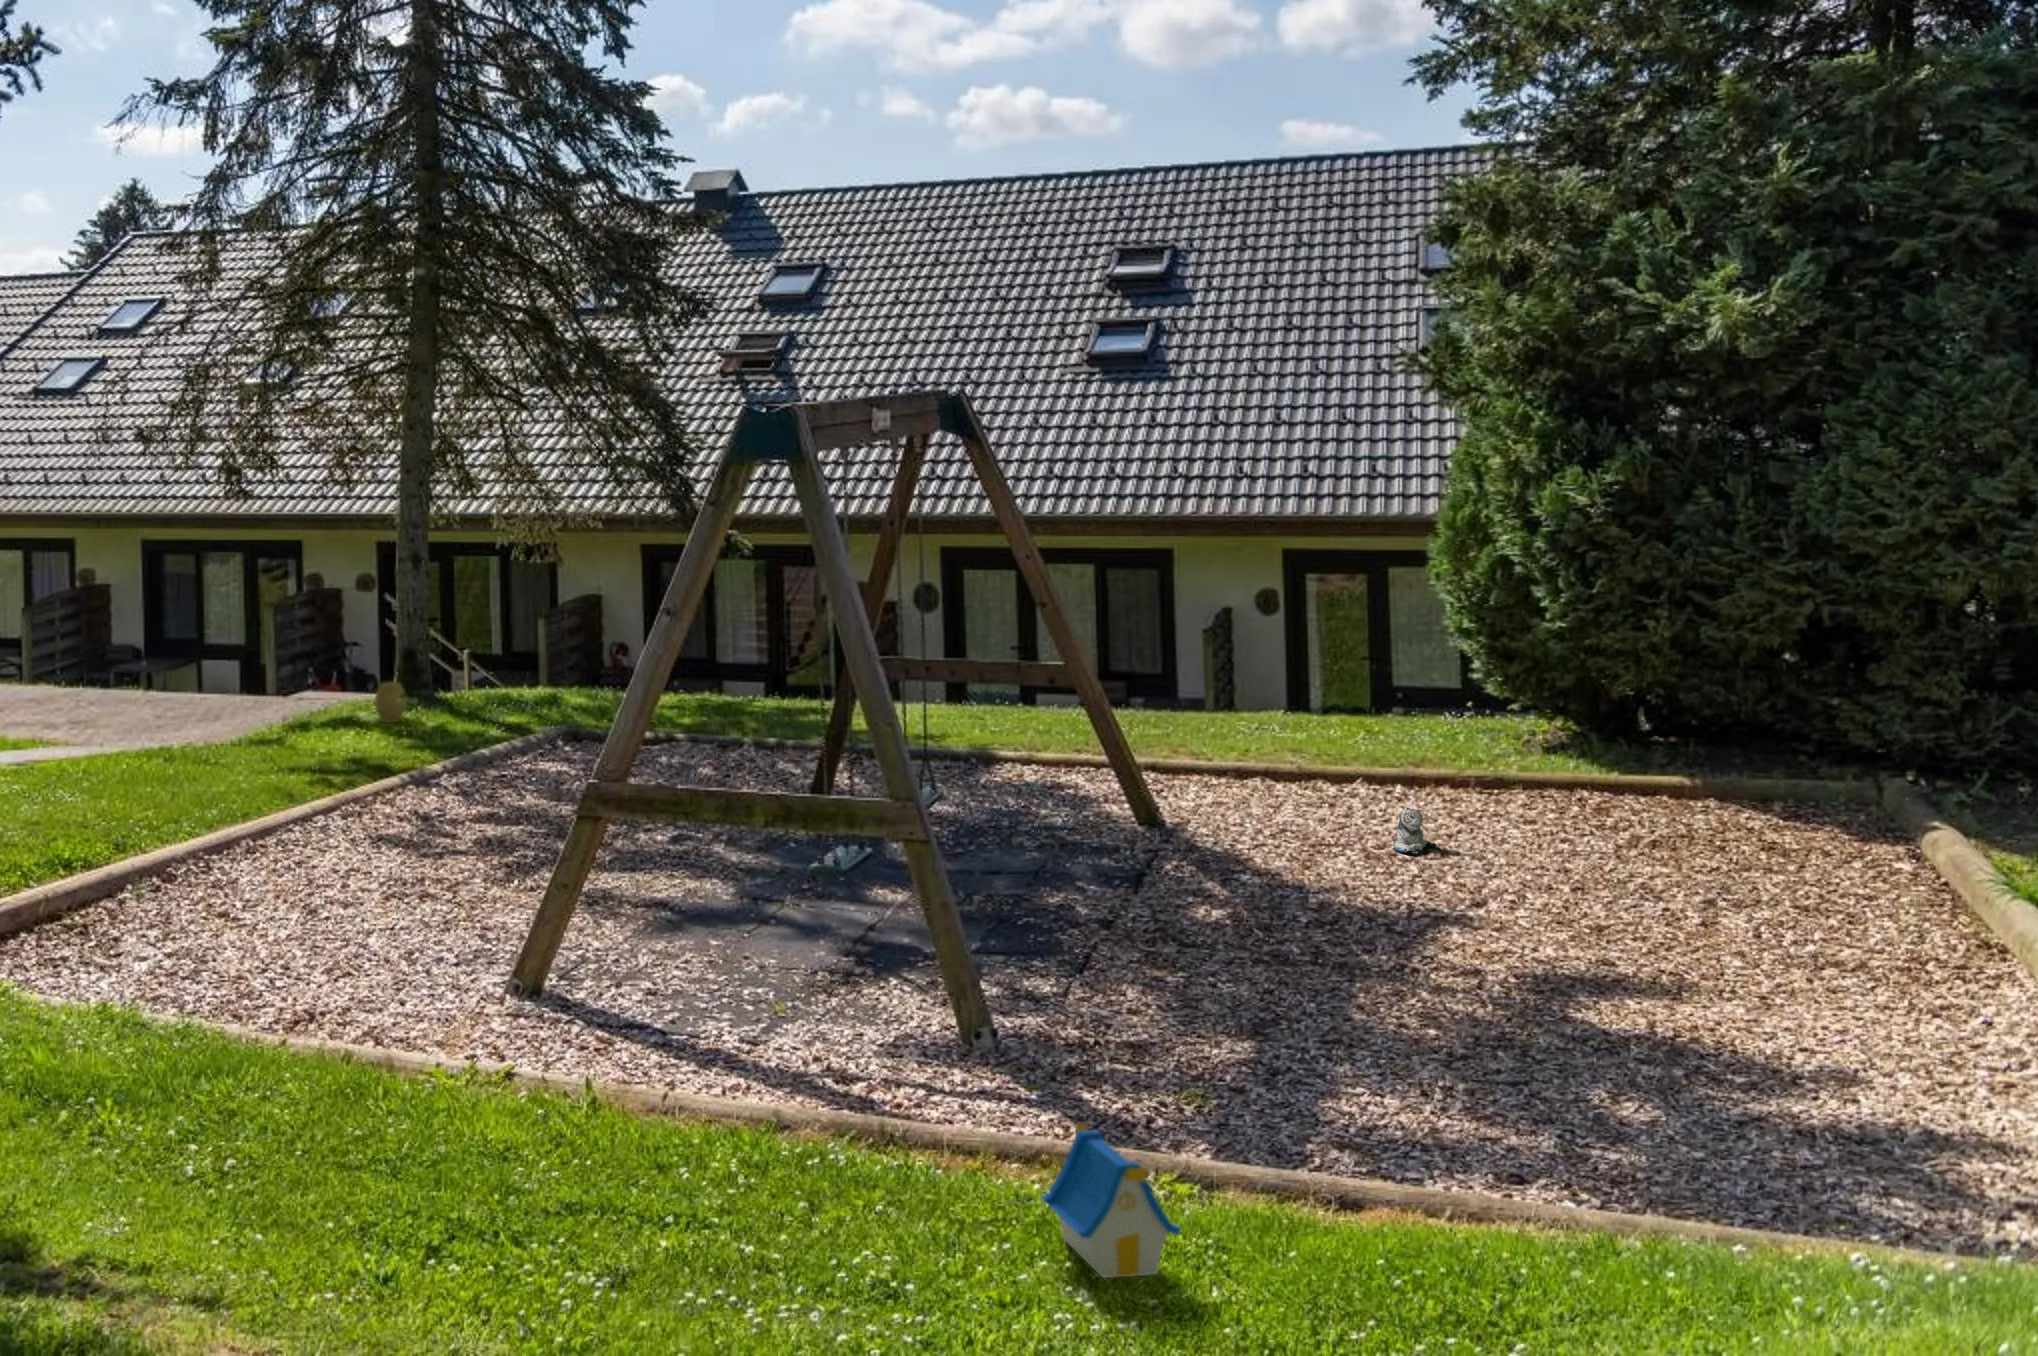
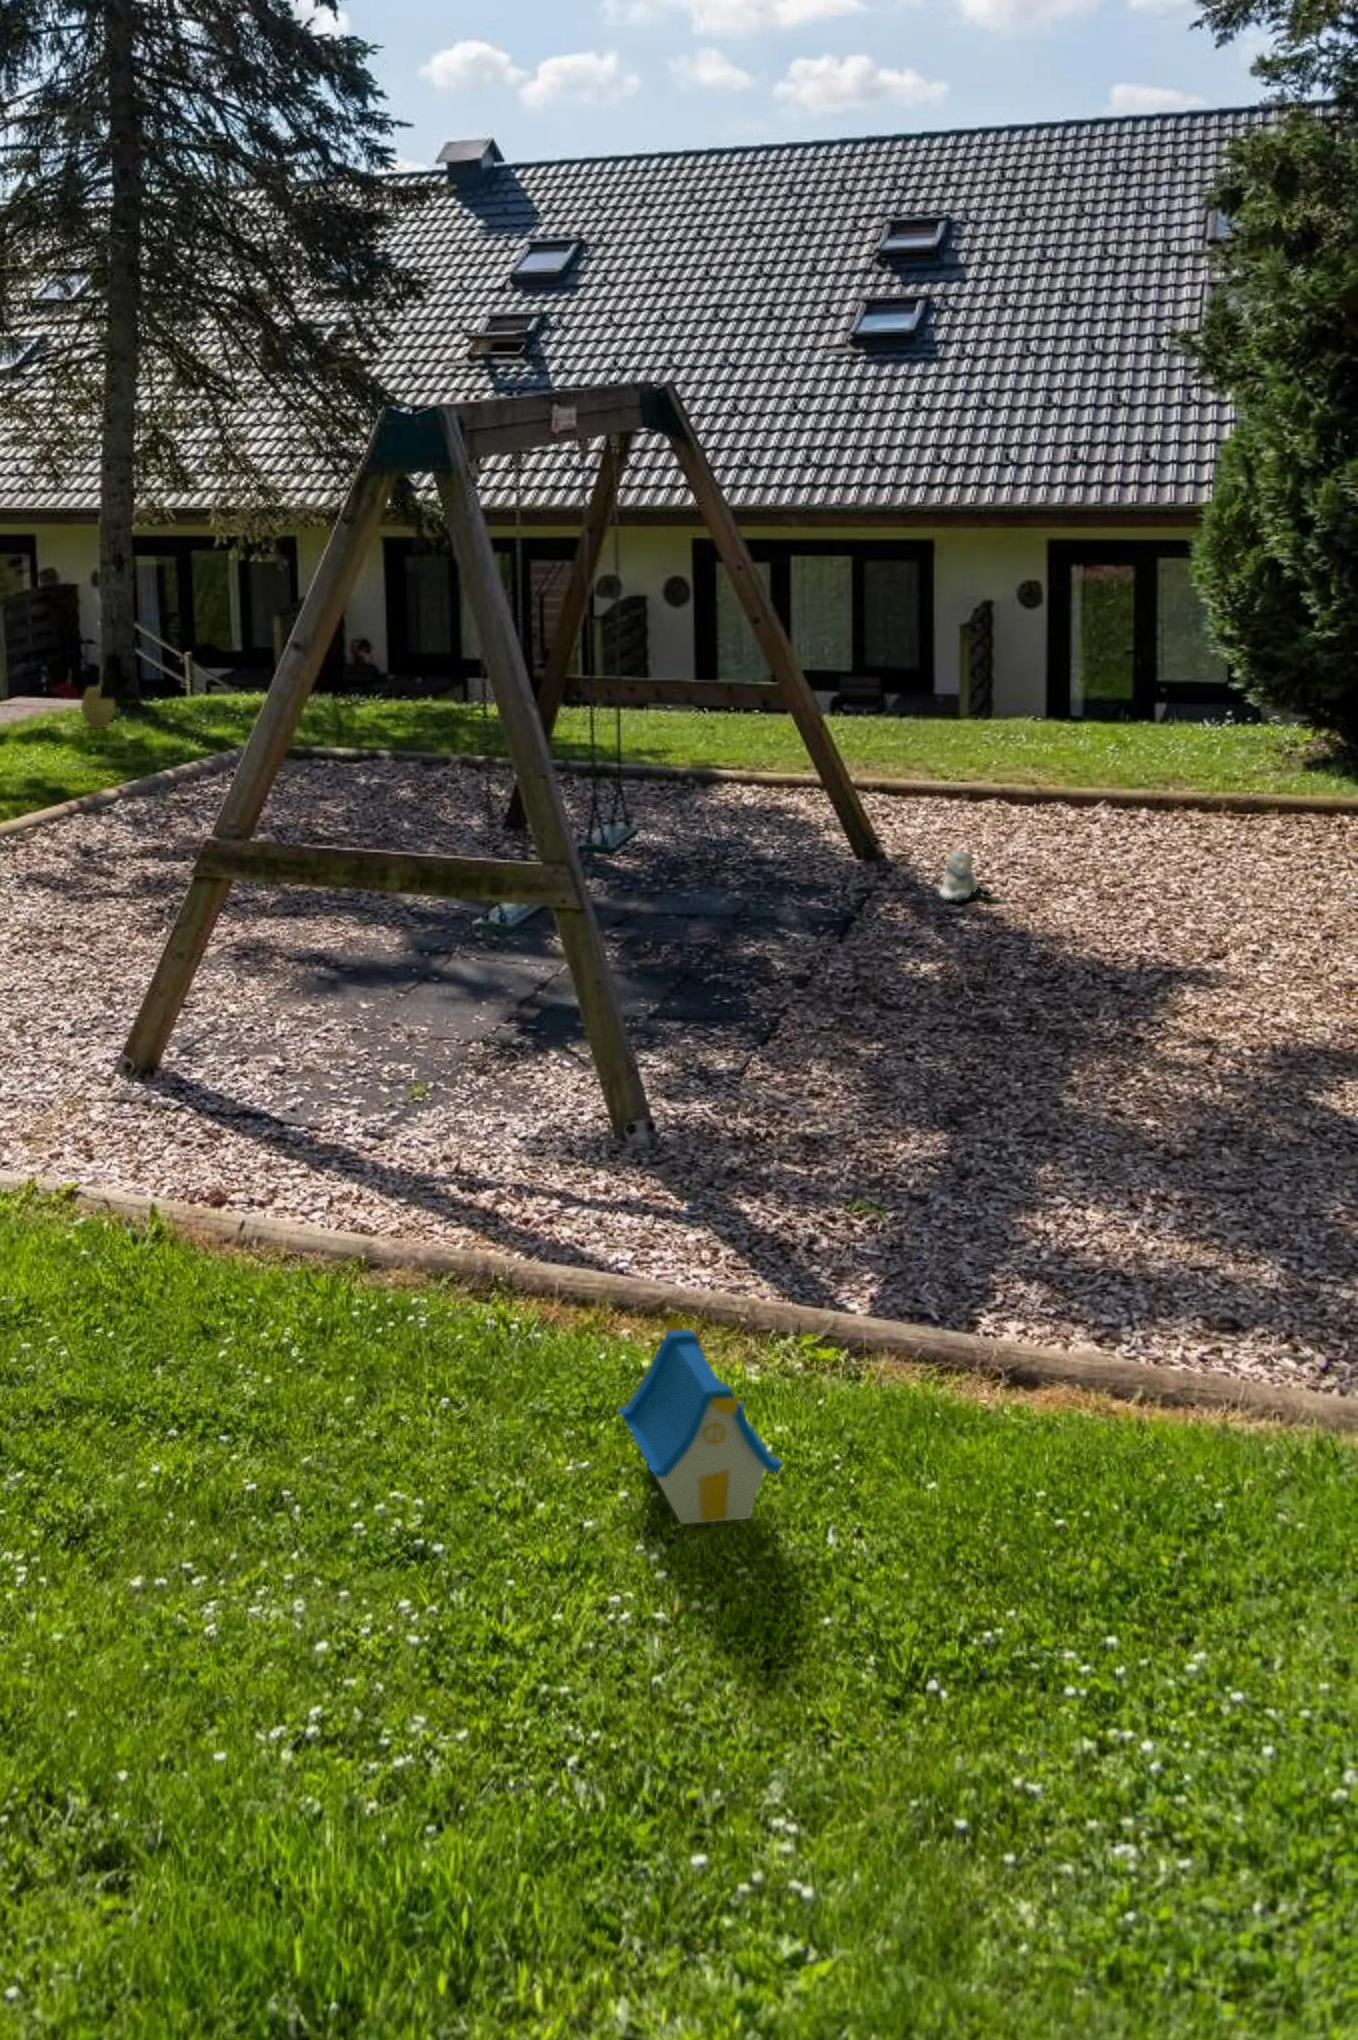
plush toy: present [1394,808,1437,853] -> present [939,850,987,900]

